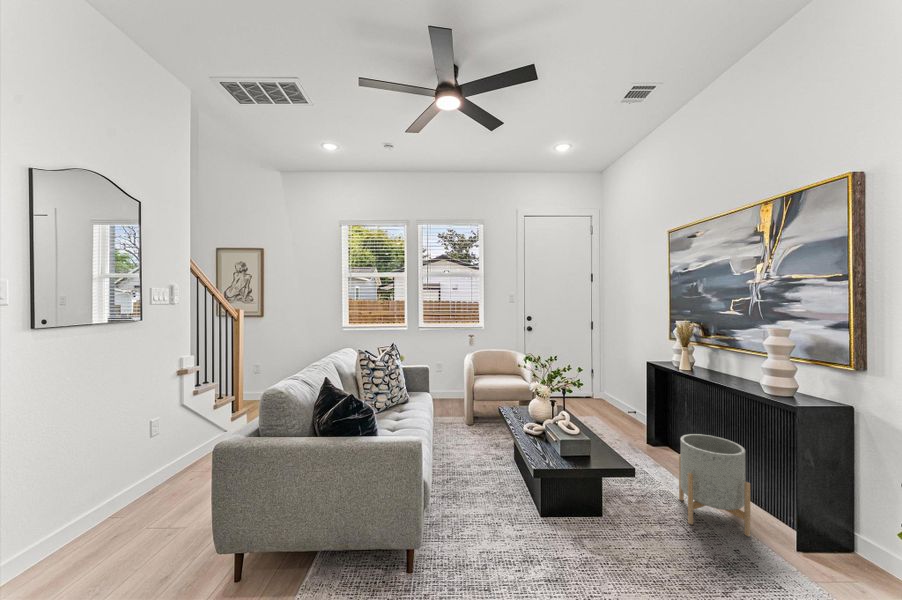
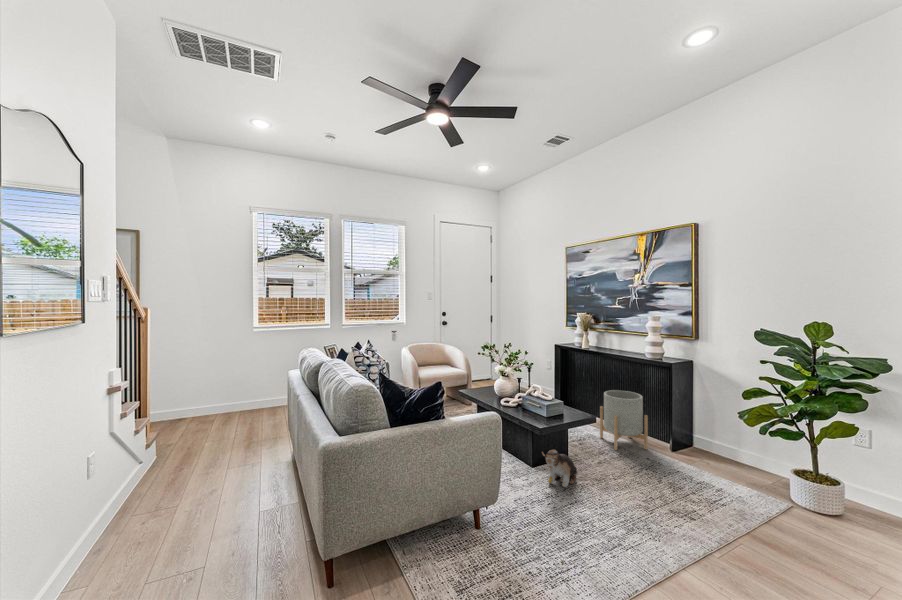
plush toy: none [526,502,600,559] -> present [542,450,577,487]

